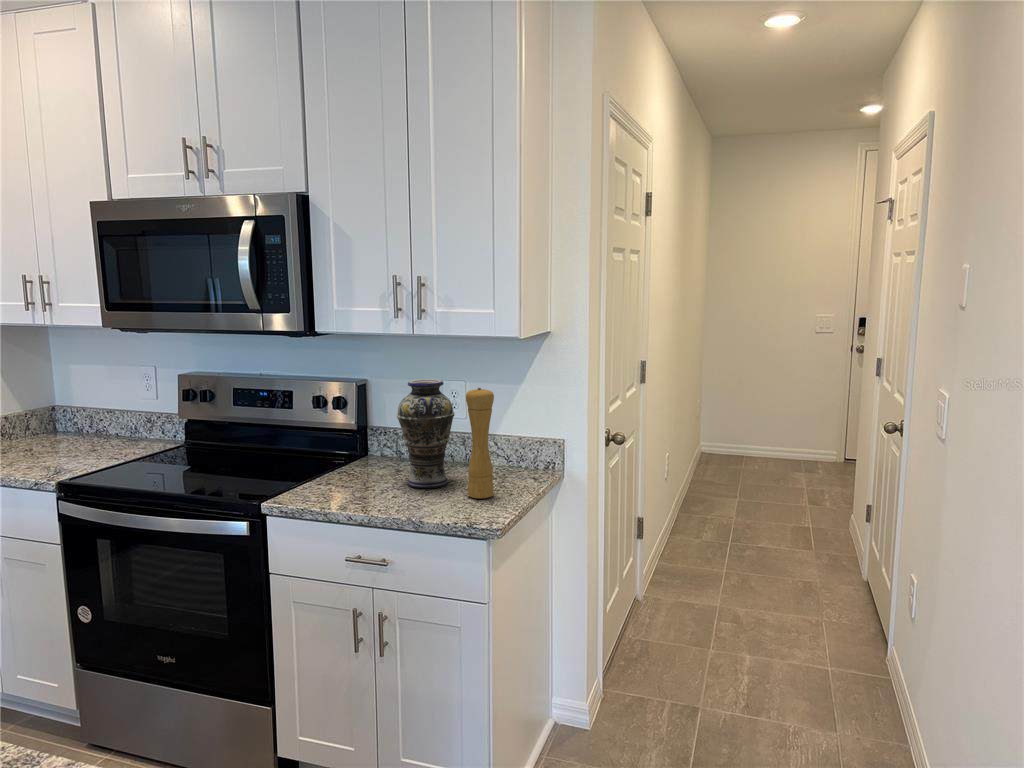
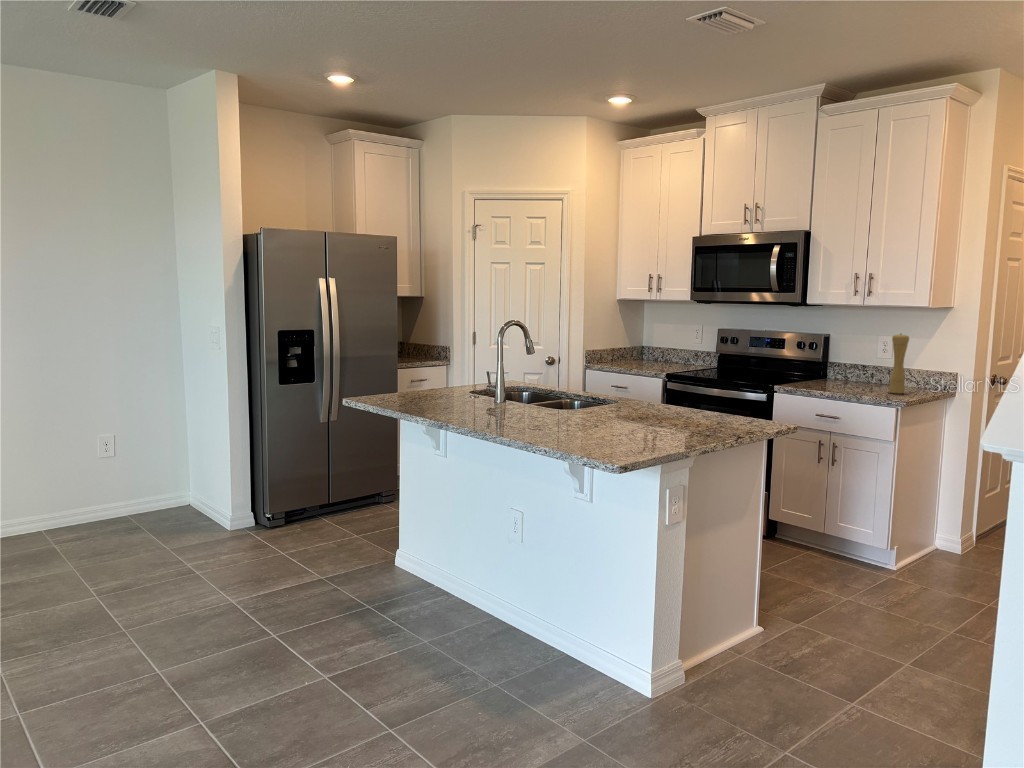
vase: present [397,379,454,488] -> none [850,330,885,389]

